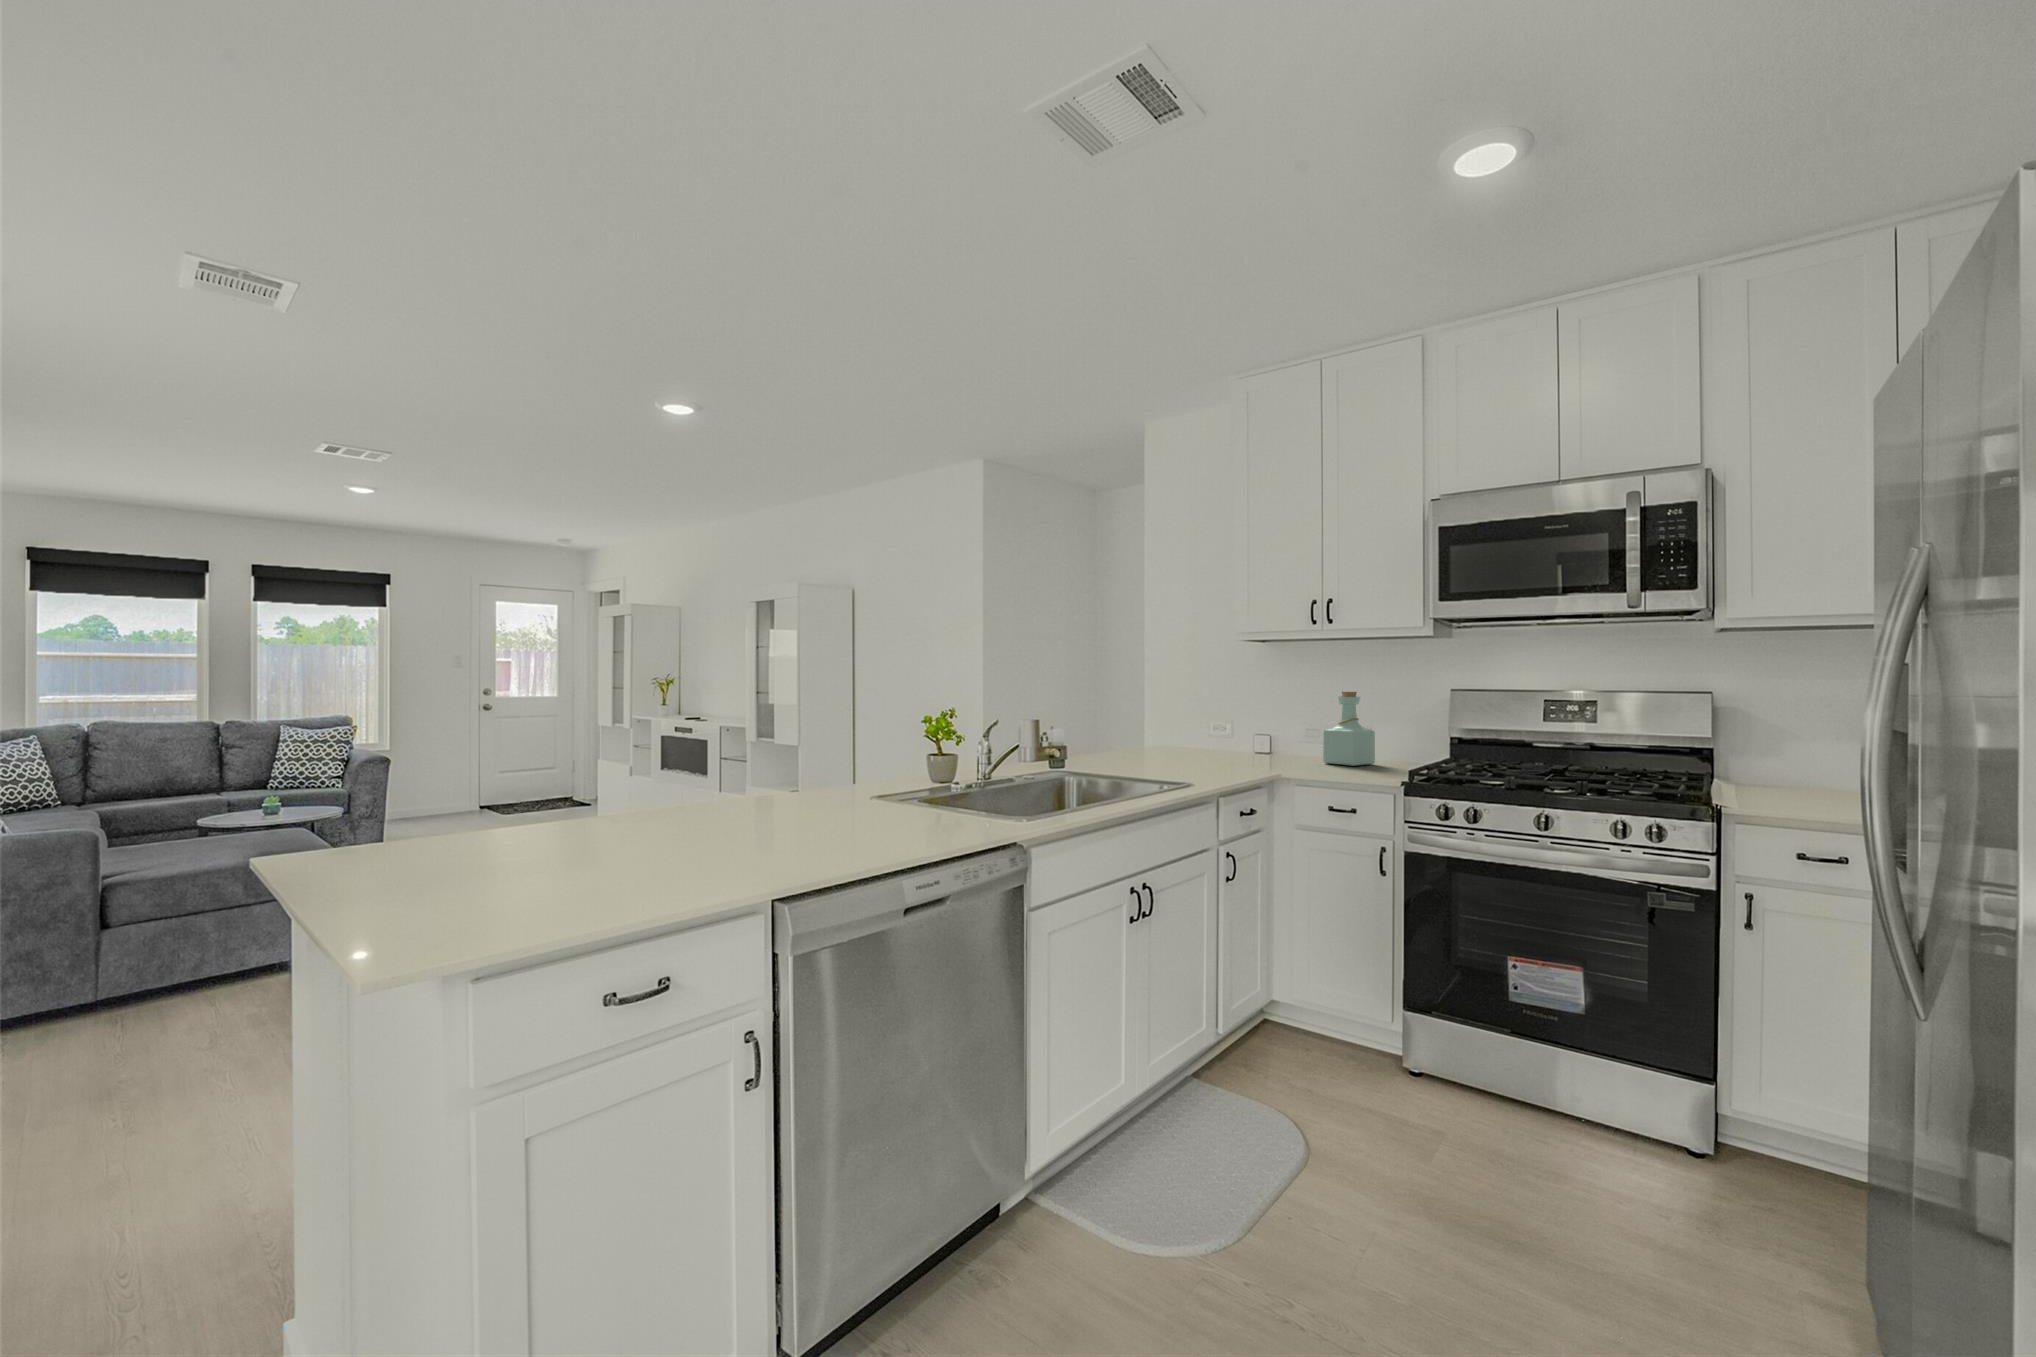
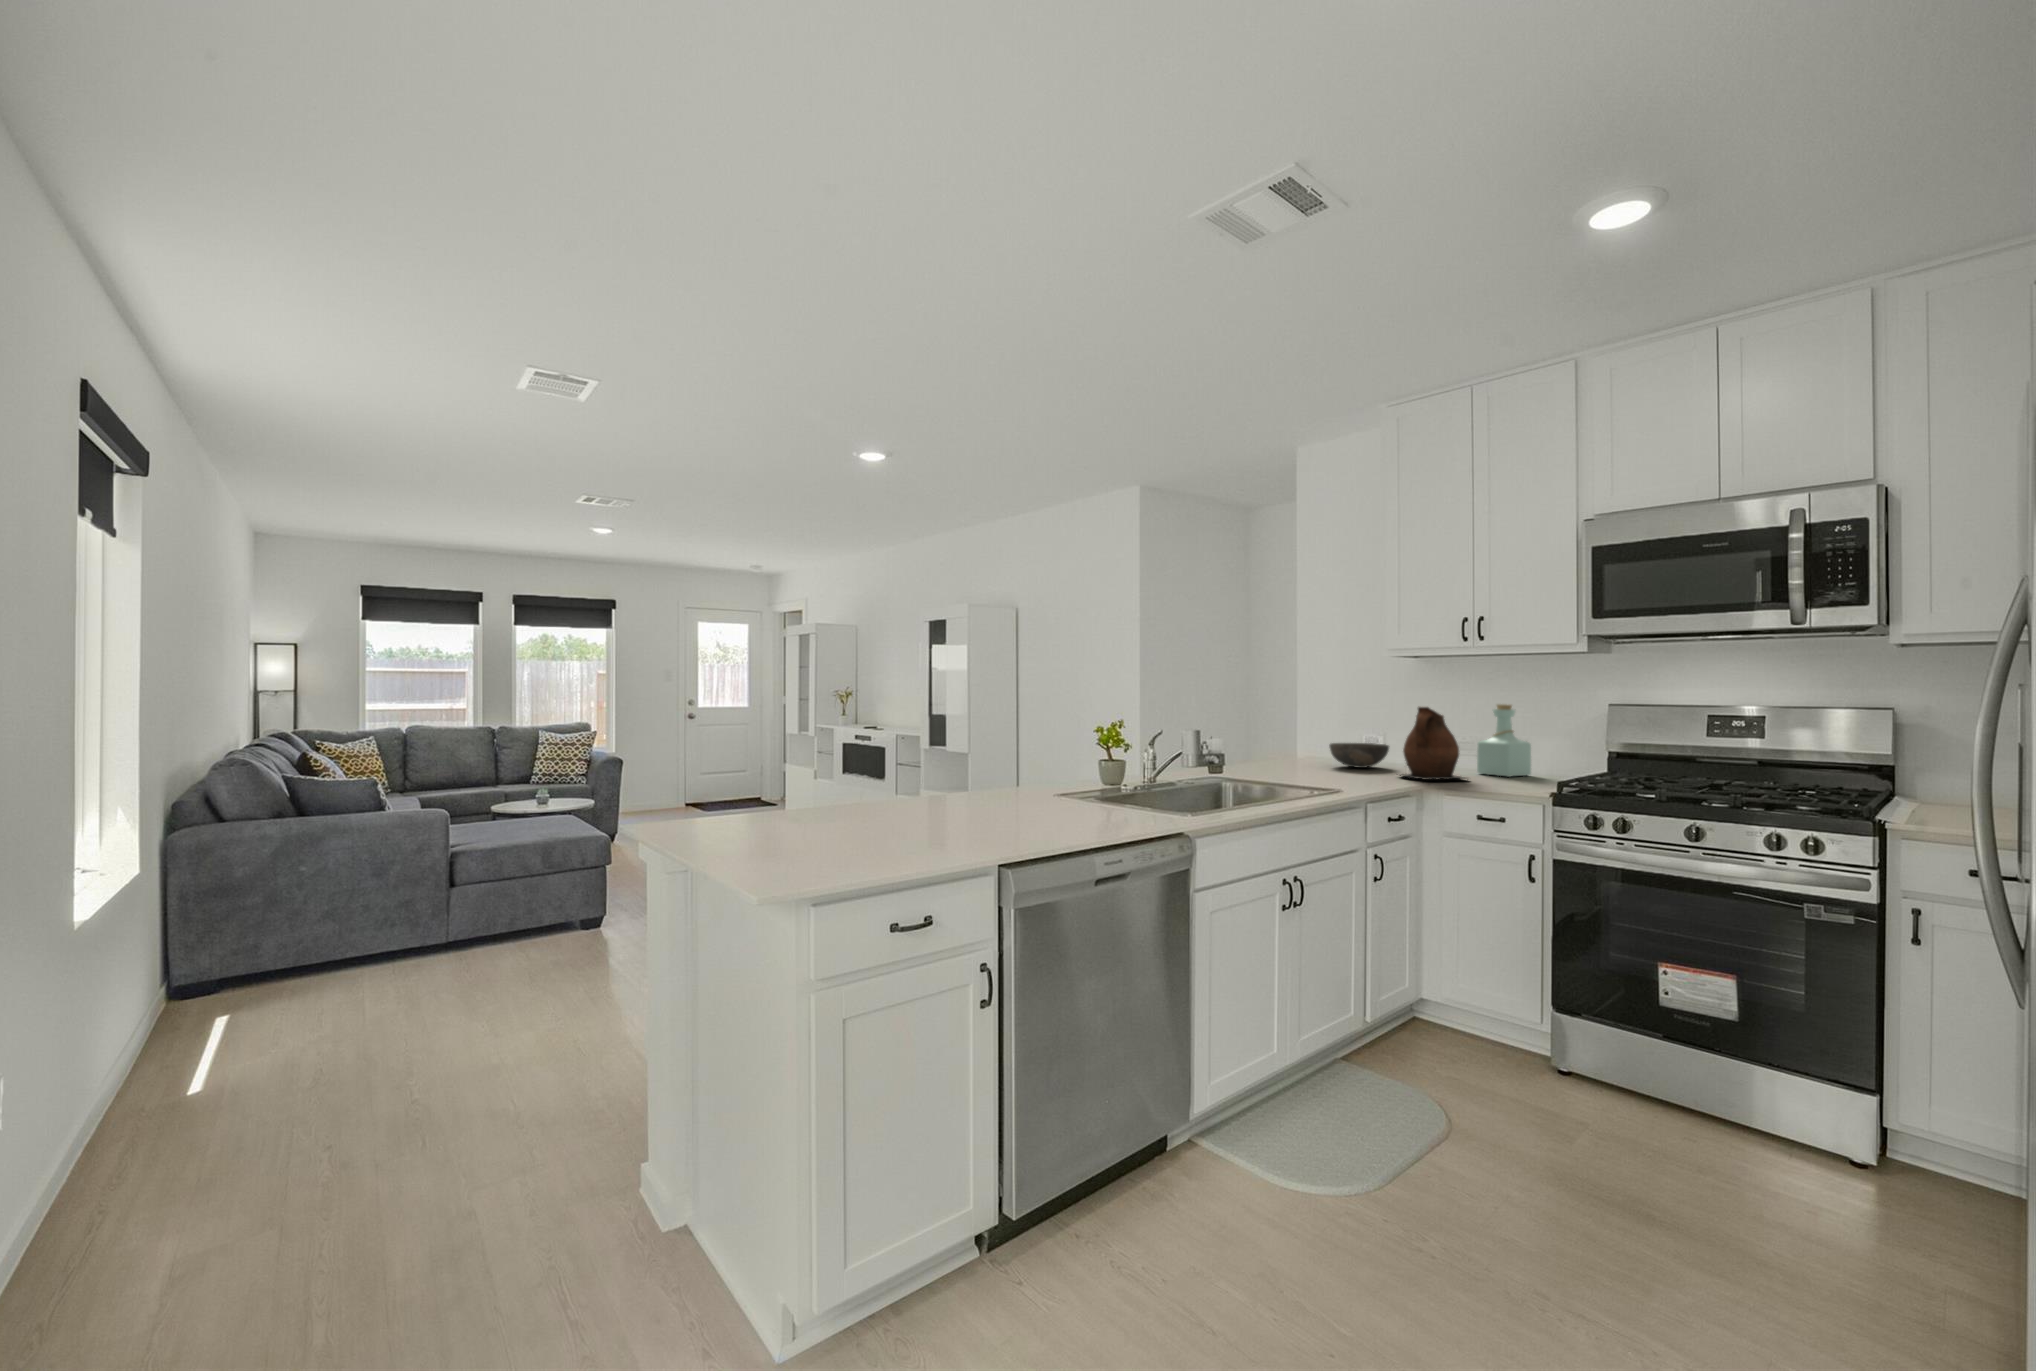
ceramic pitcher: none [1244,694,1318,771] -> present [1400,707,1465,780]
bowl: none [1177,732,1237,759] -> present [1329,743,1389,768]

